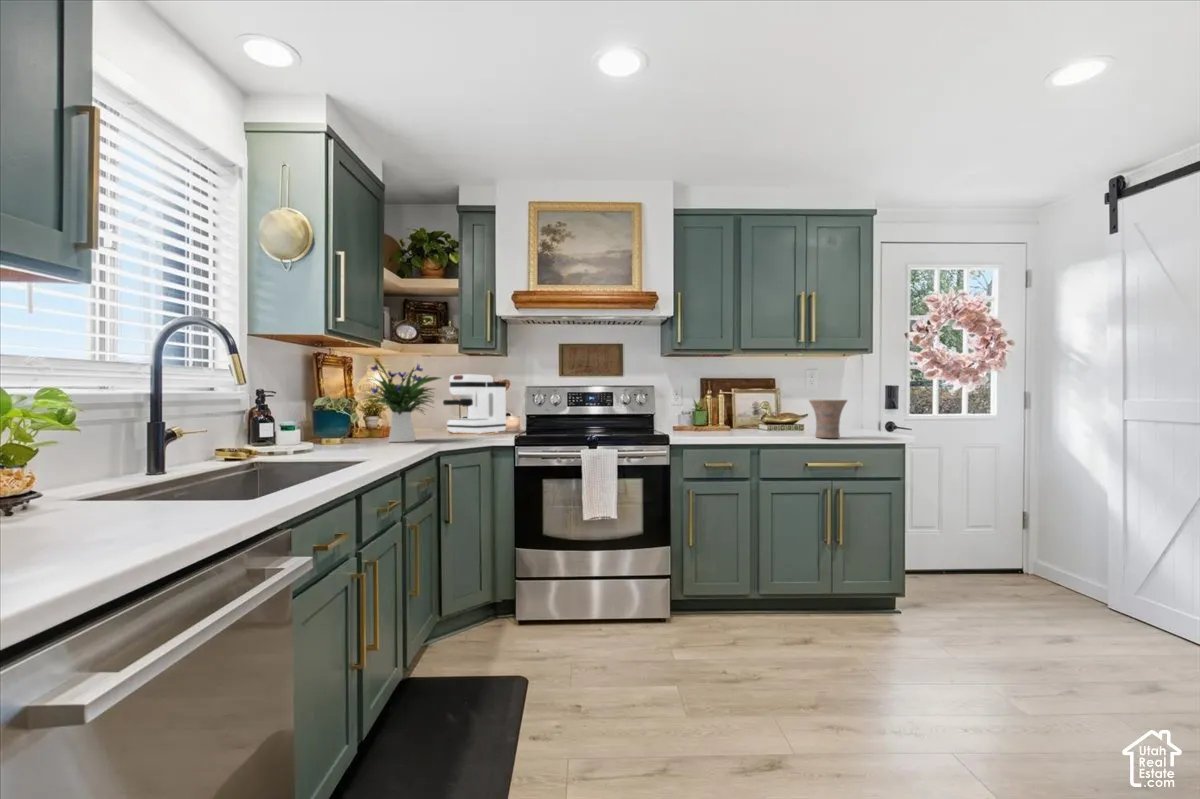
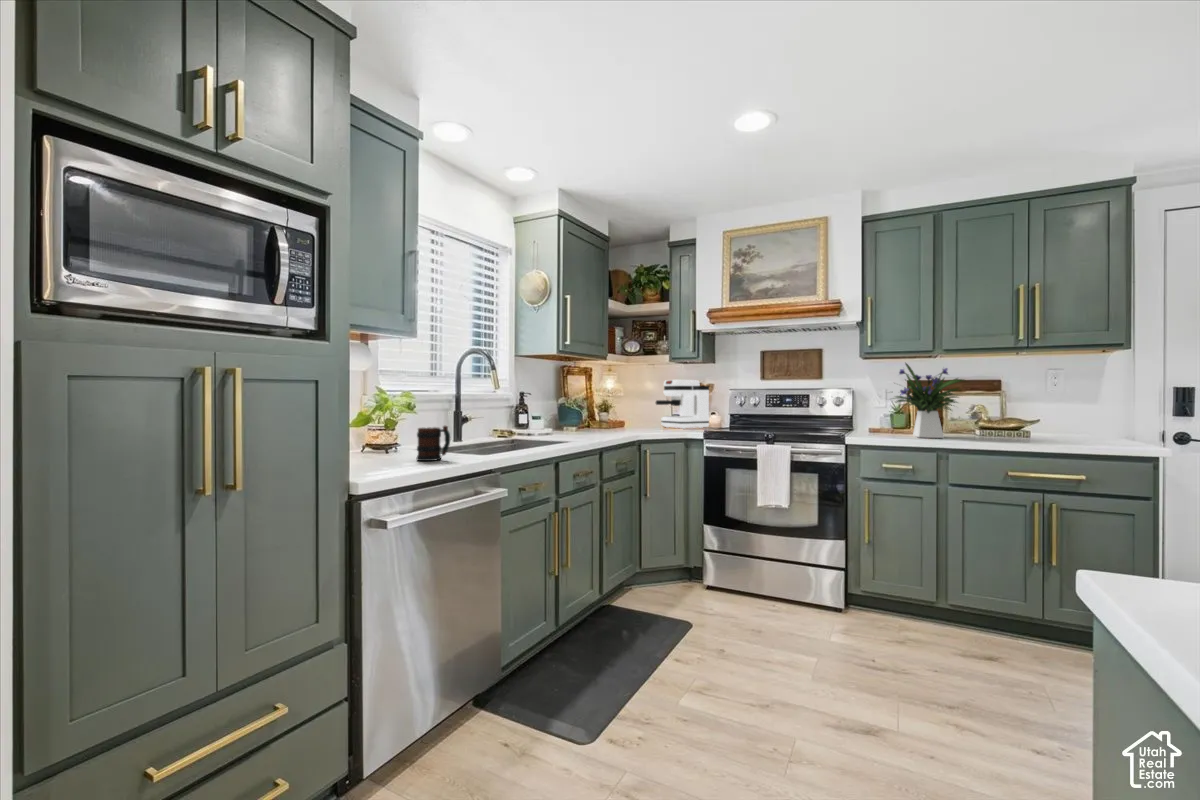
flower arrangement: present [365,358,440,442] -> present [896,363,964,438]
vase: present [809,399,847,438] -> none [1014,403,1064,445]
mug: none [134,449,212,519] -> present [417,426,450,461]

